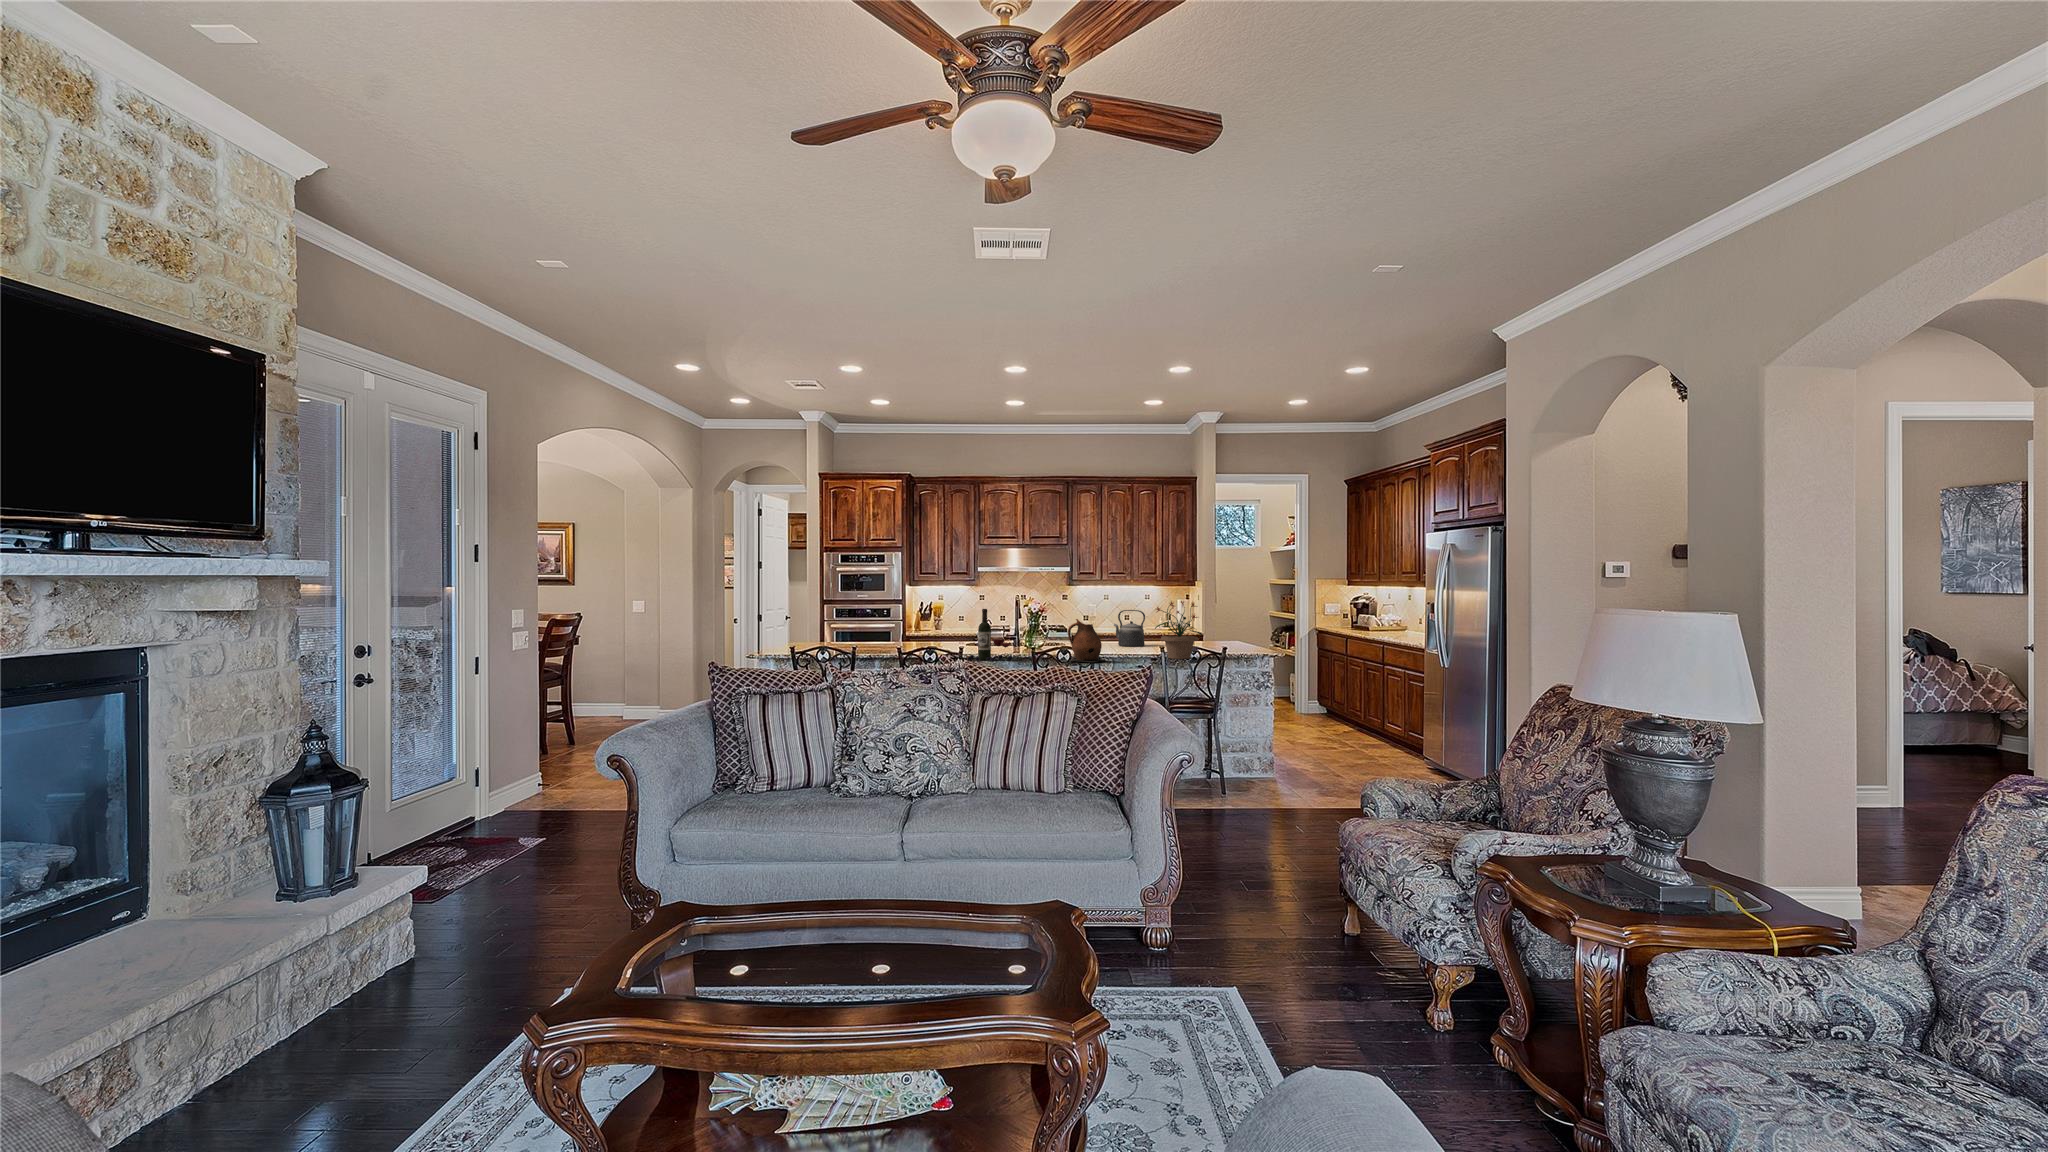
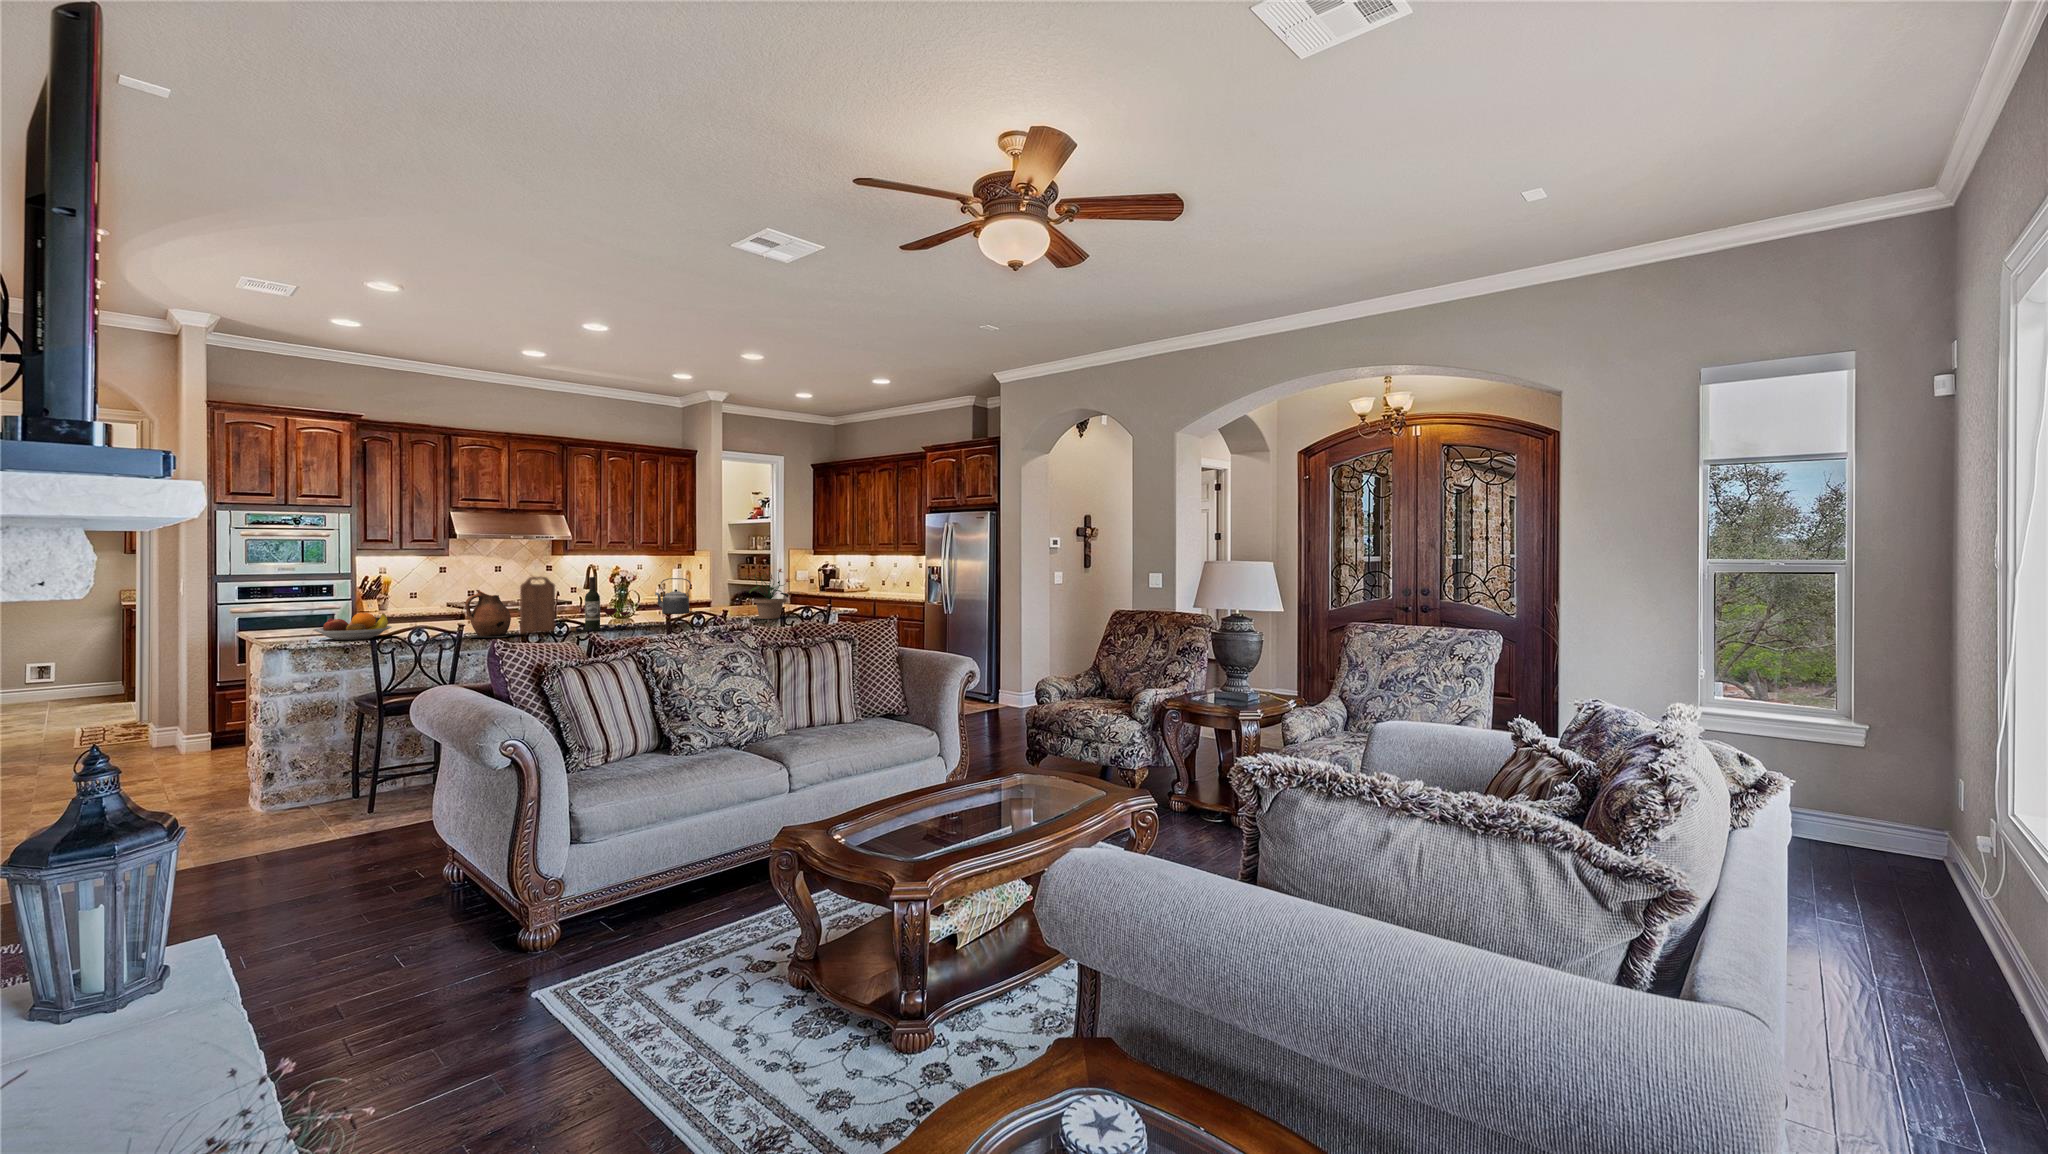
cutting board: none [932,607,962,658] -> present [520,577,556,633]
ceramic pitcher: present [1068,619,1107,663] -> present [465,590,518,638]
fruit bowl: none [813,634,861,655] -> present [313,613,392,640]

